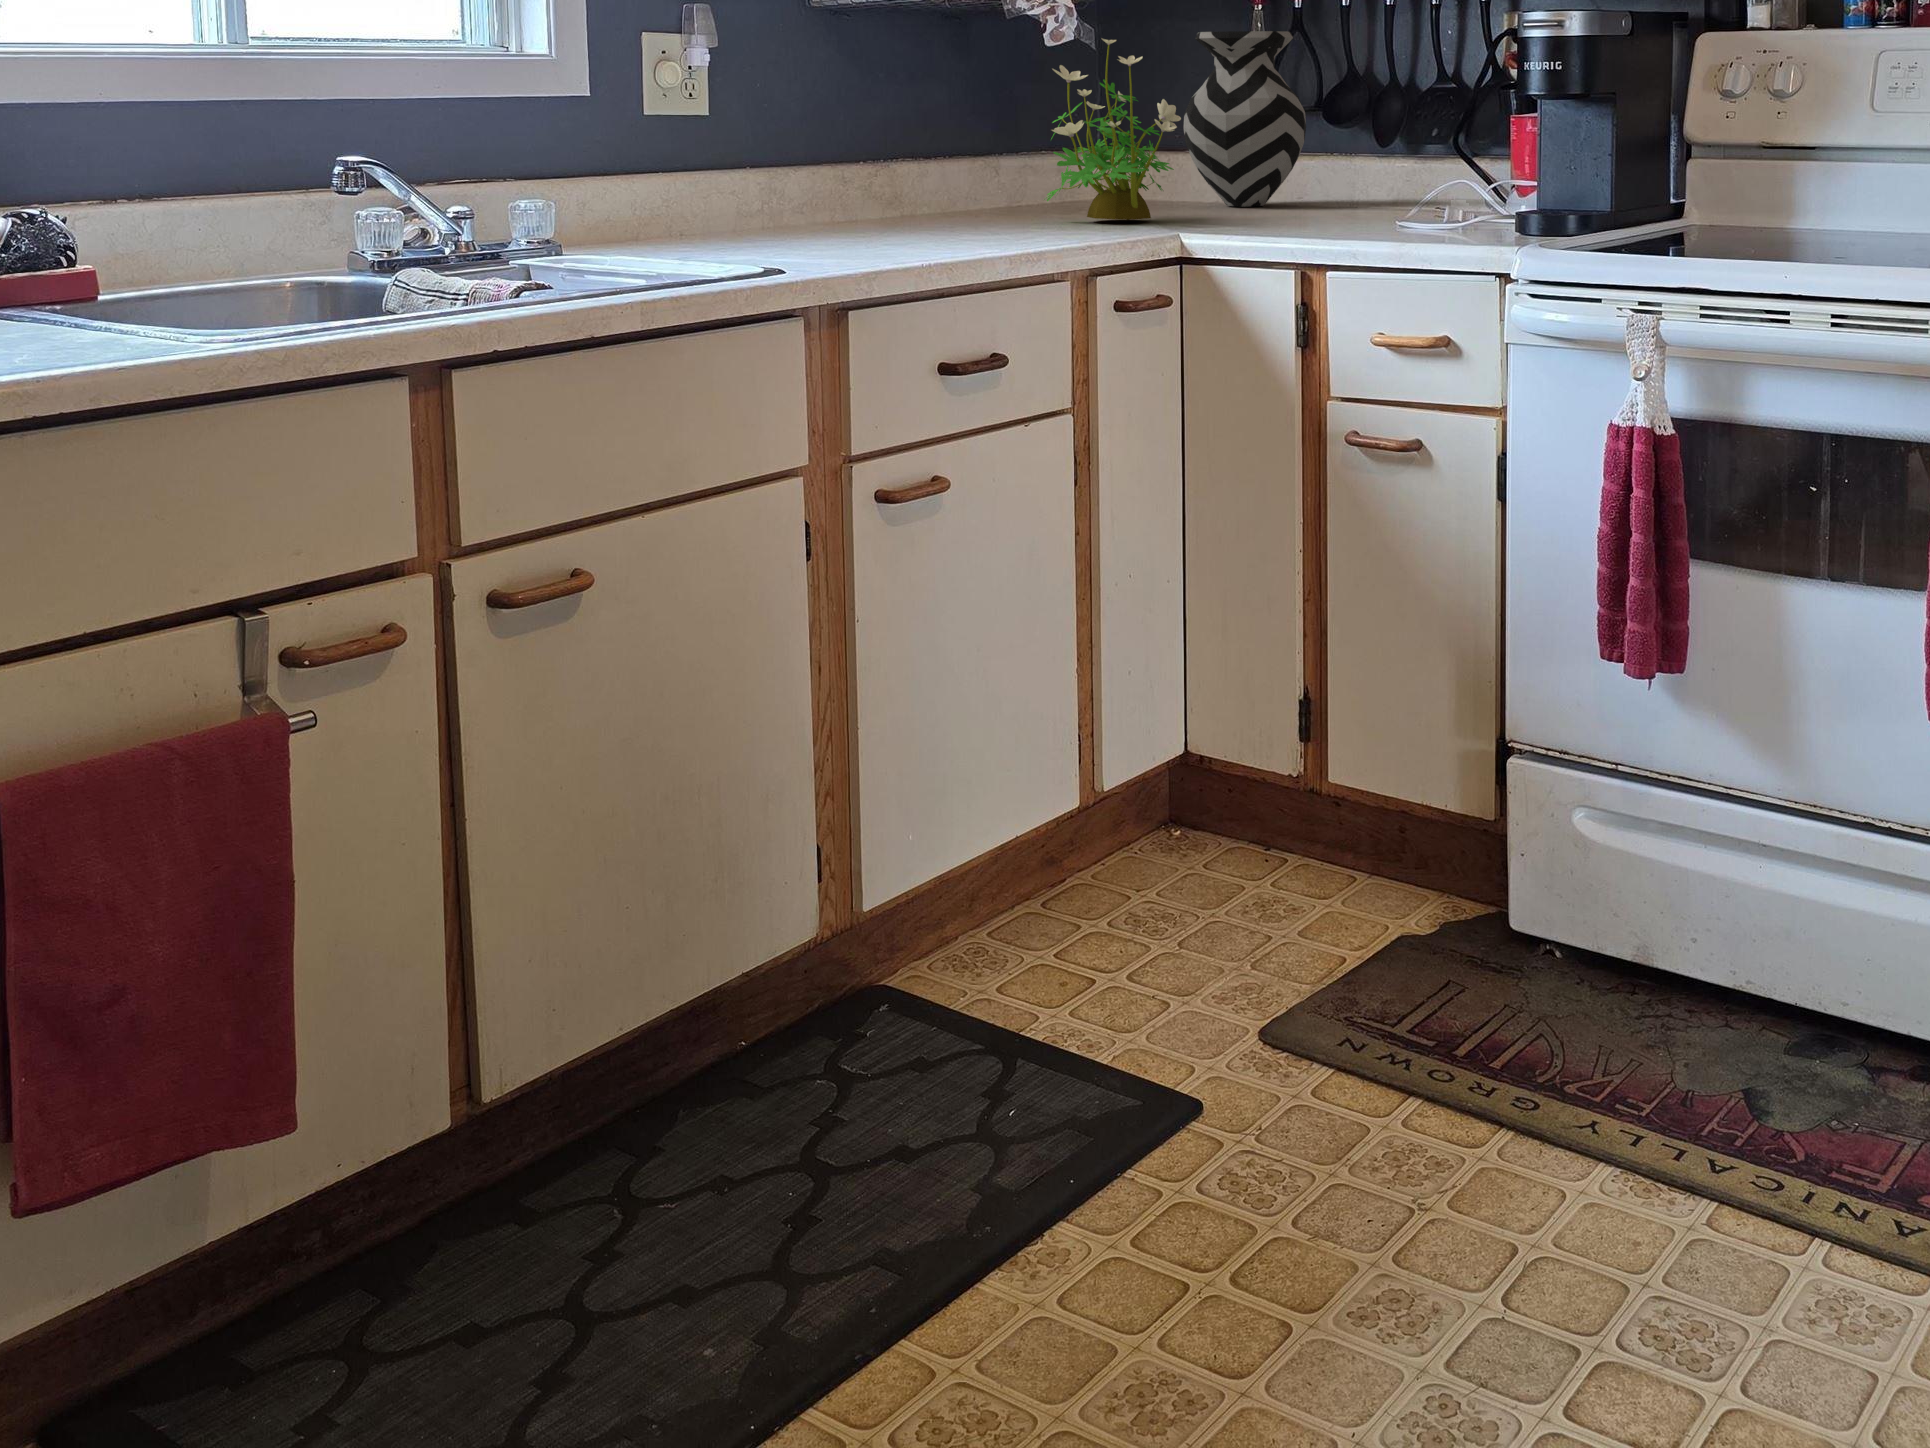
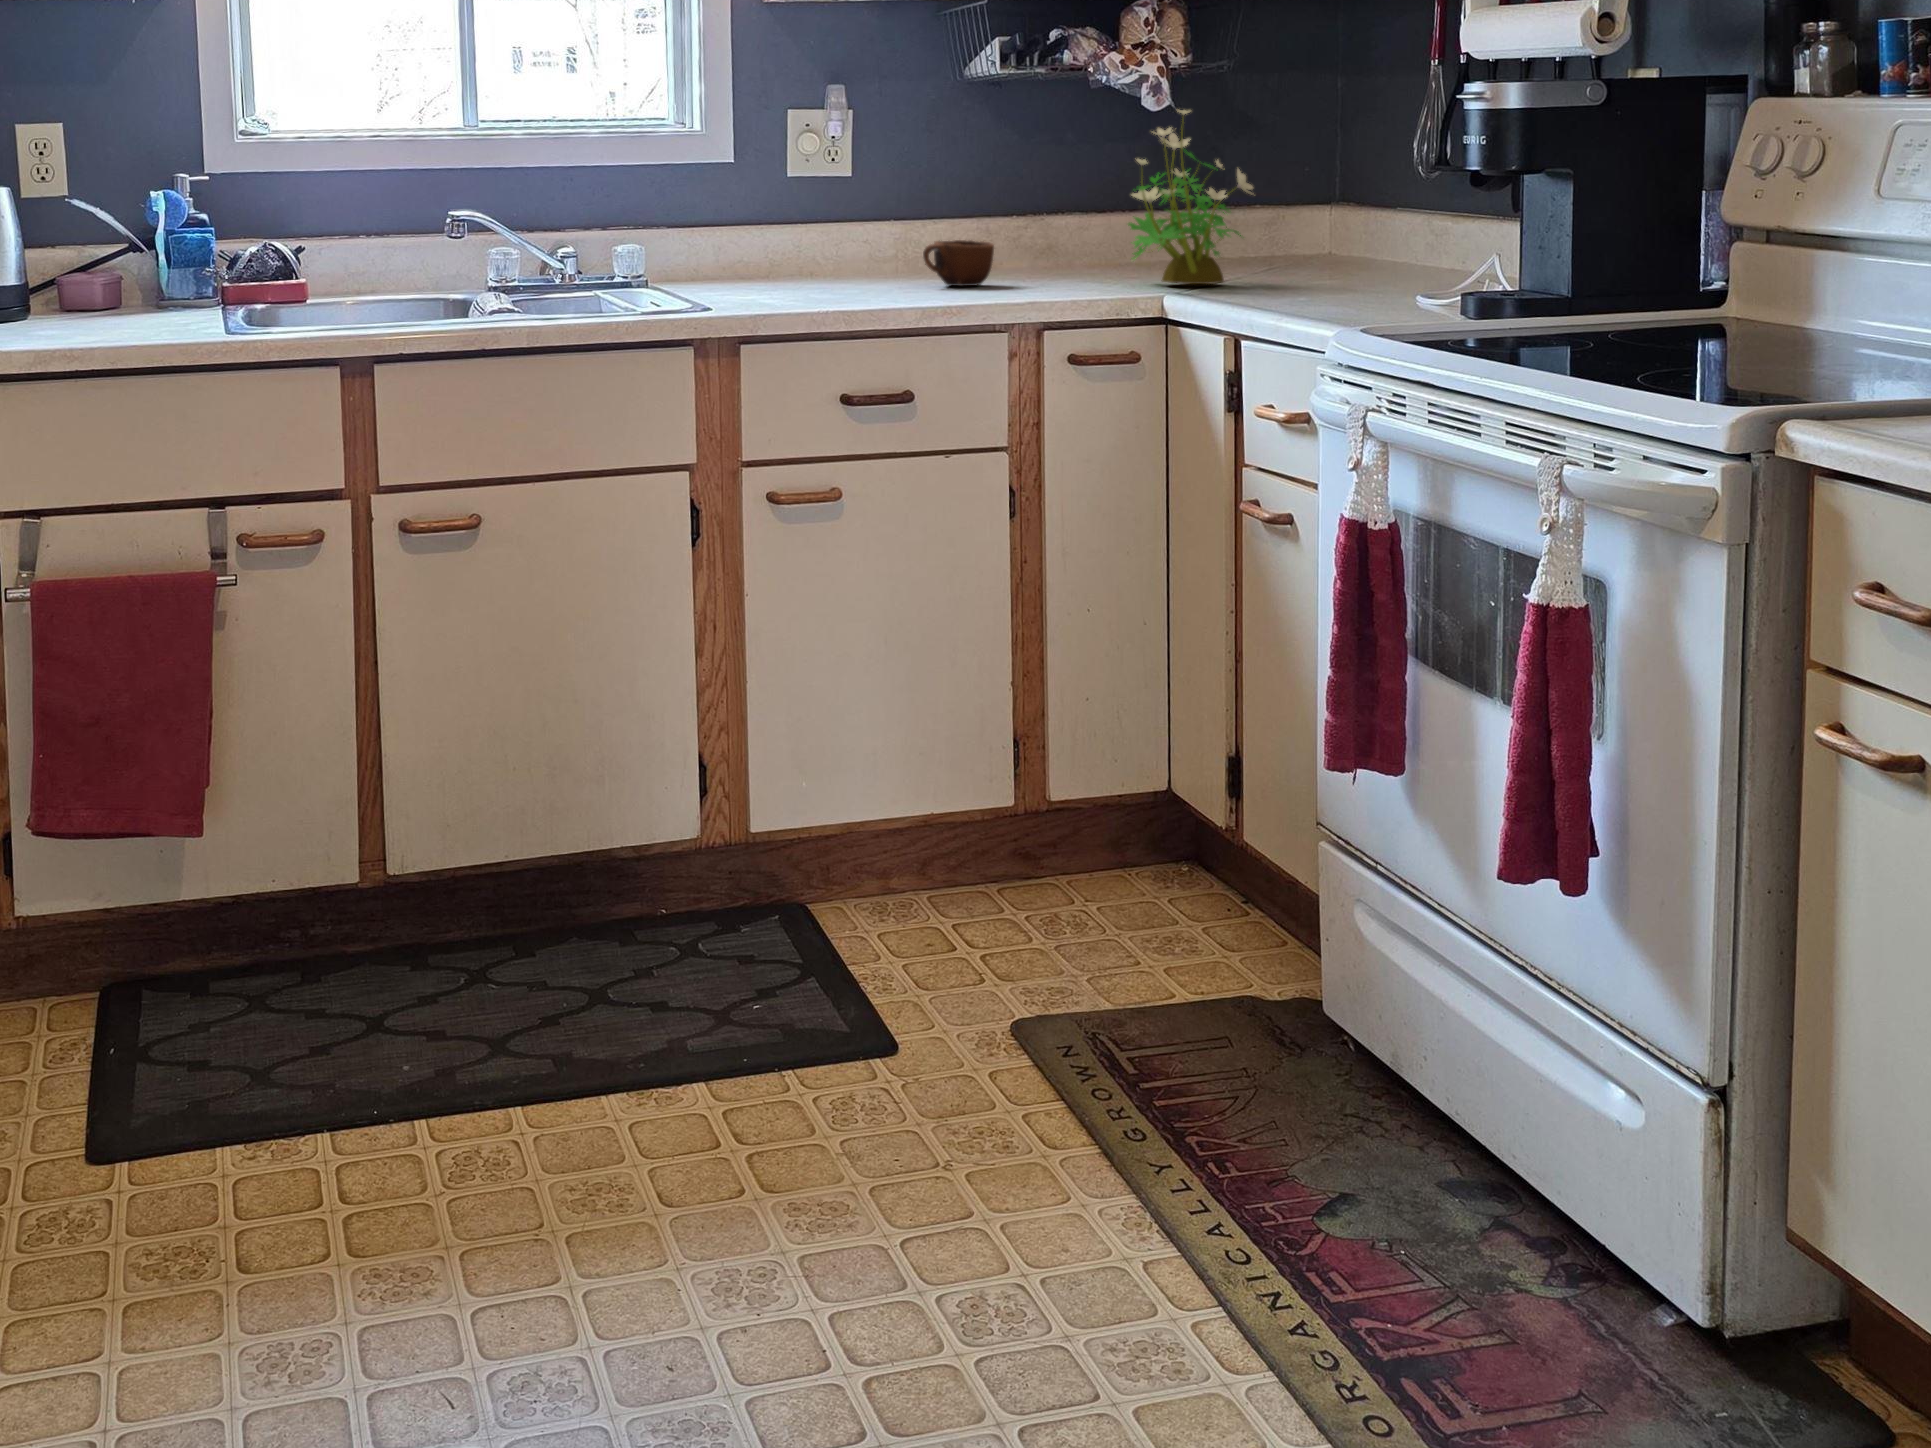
vase: present [1184,31,1306,207] -> none [1341,95,1474,277]
mug: none [861,183,931,234] -> present [923,240,994,286]

